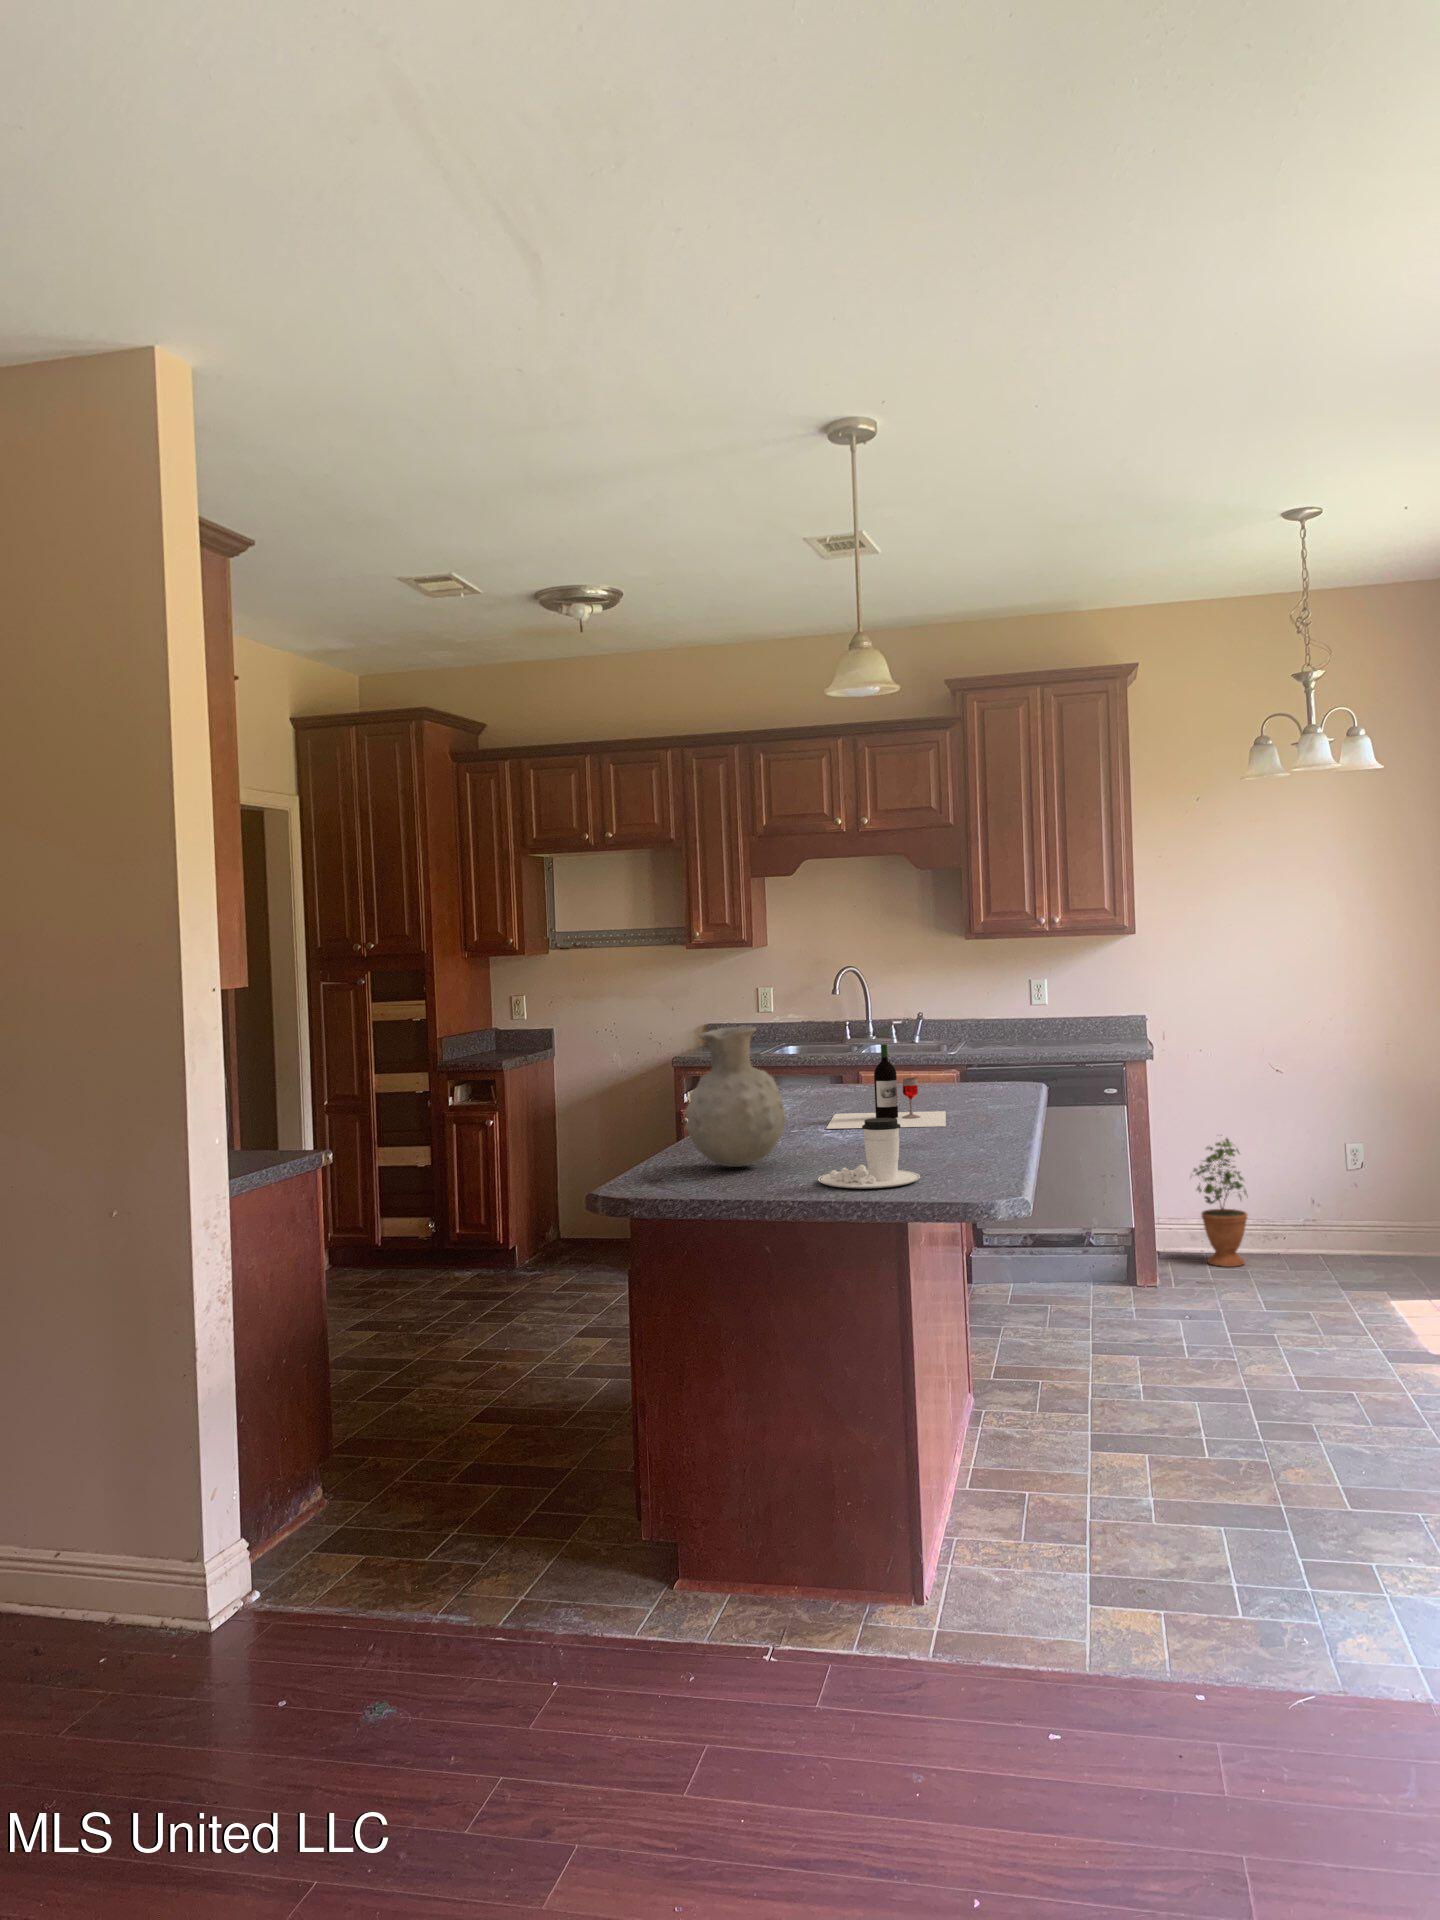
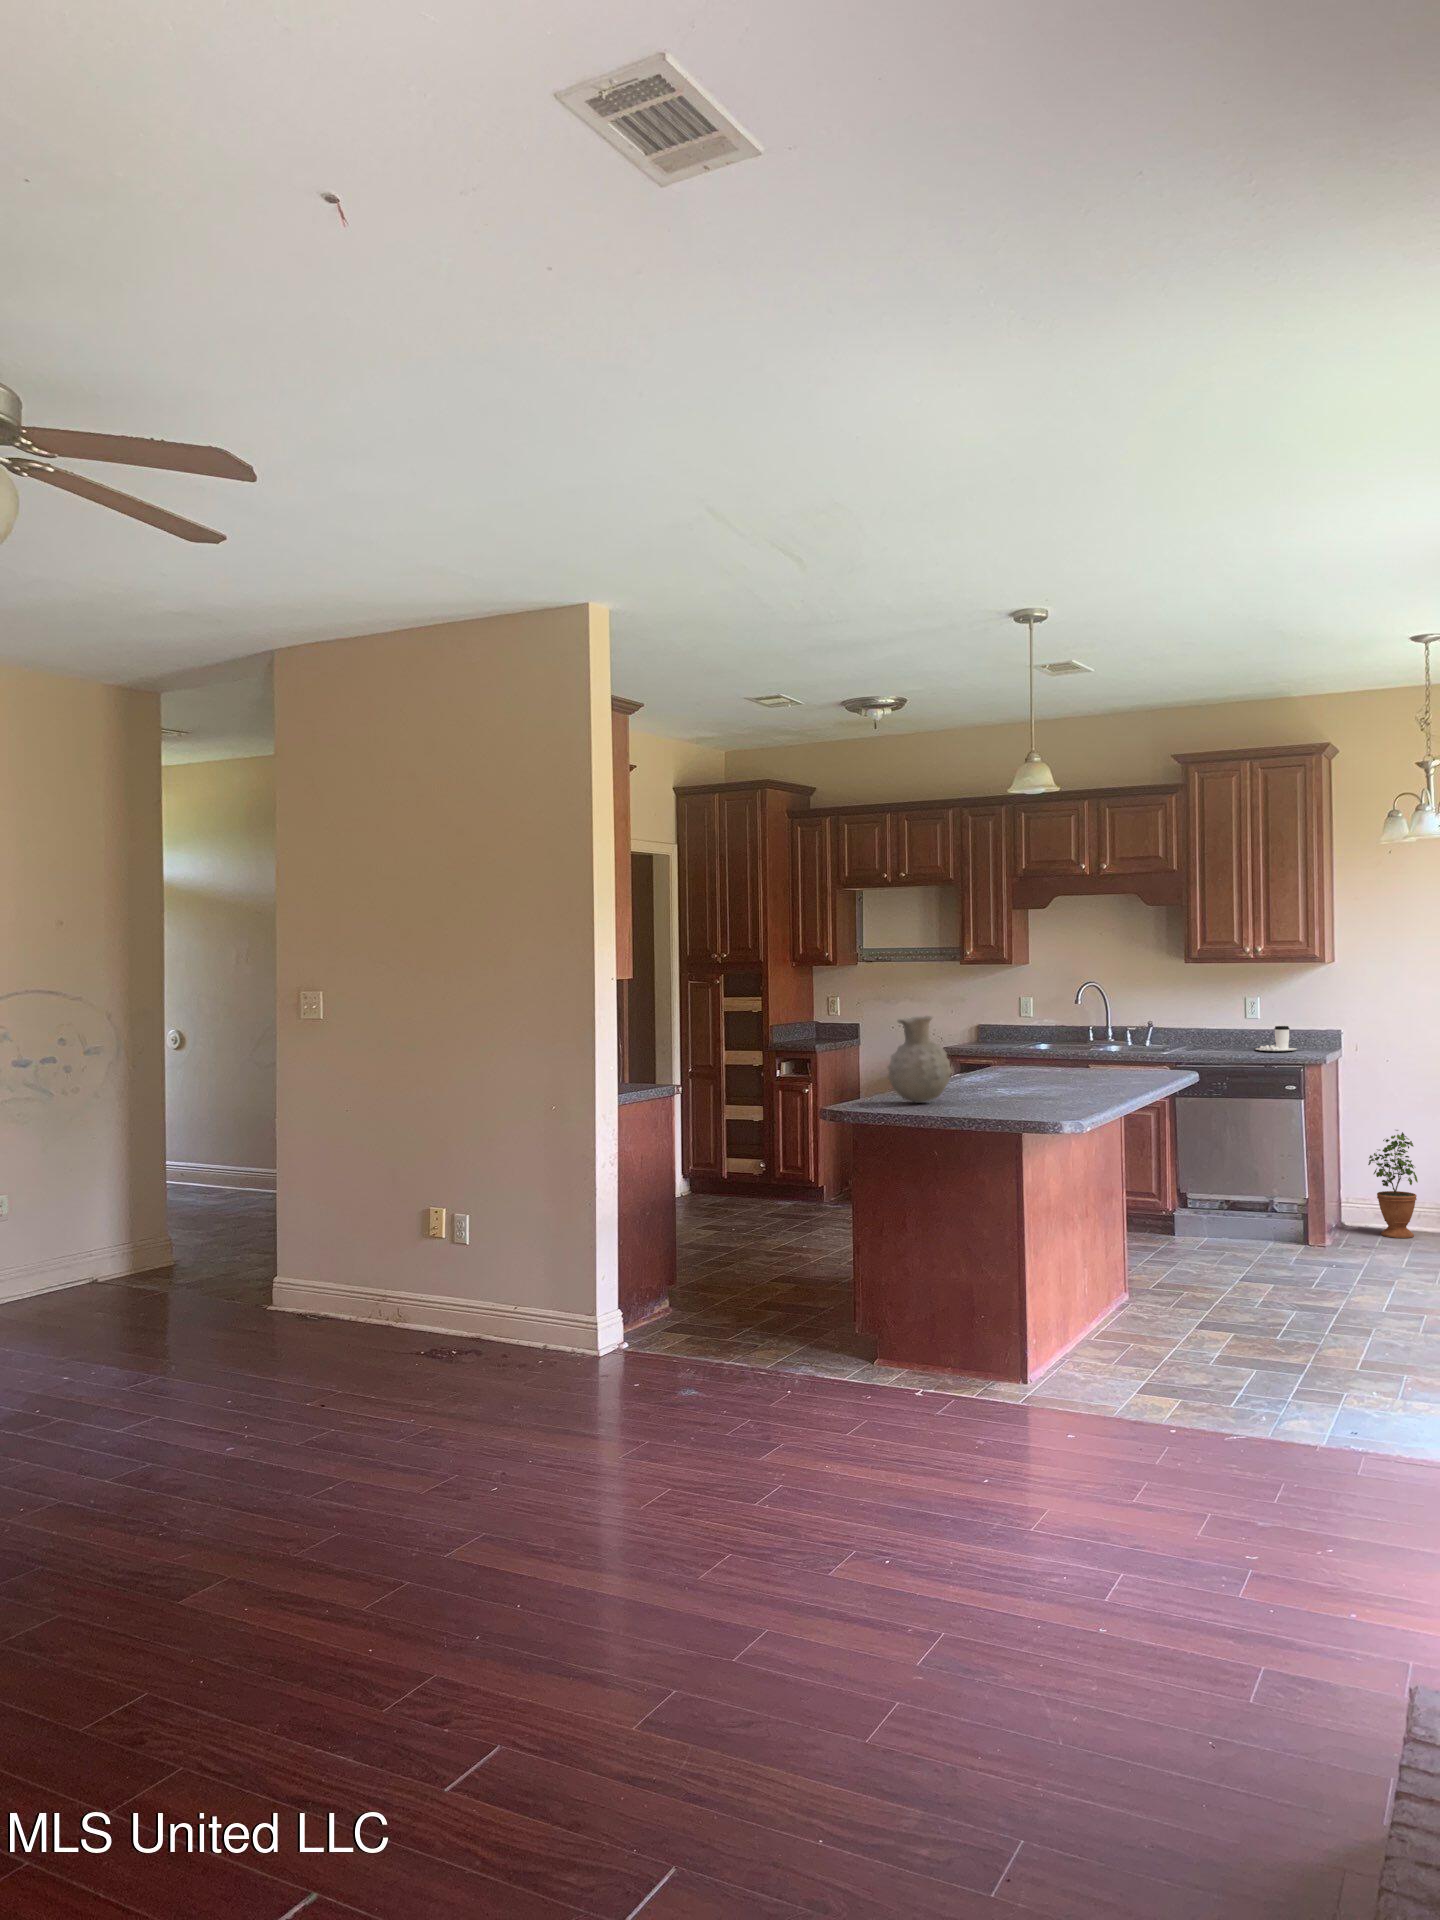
wine bottle: present [826,1044,946,1129] -> none [1000,1035,1095,1091]
coffee cup: present [818,1118,920,1189] -> present [1256,1026,1297,1051]

